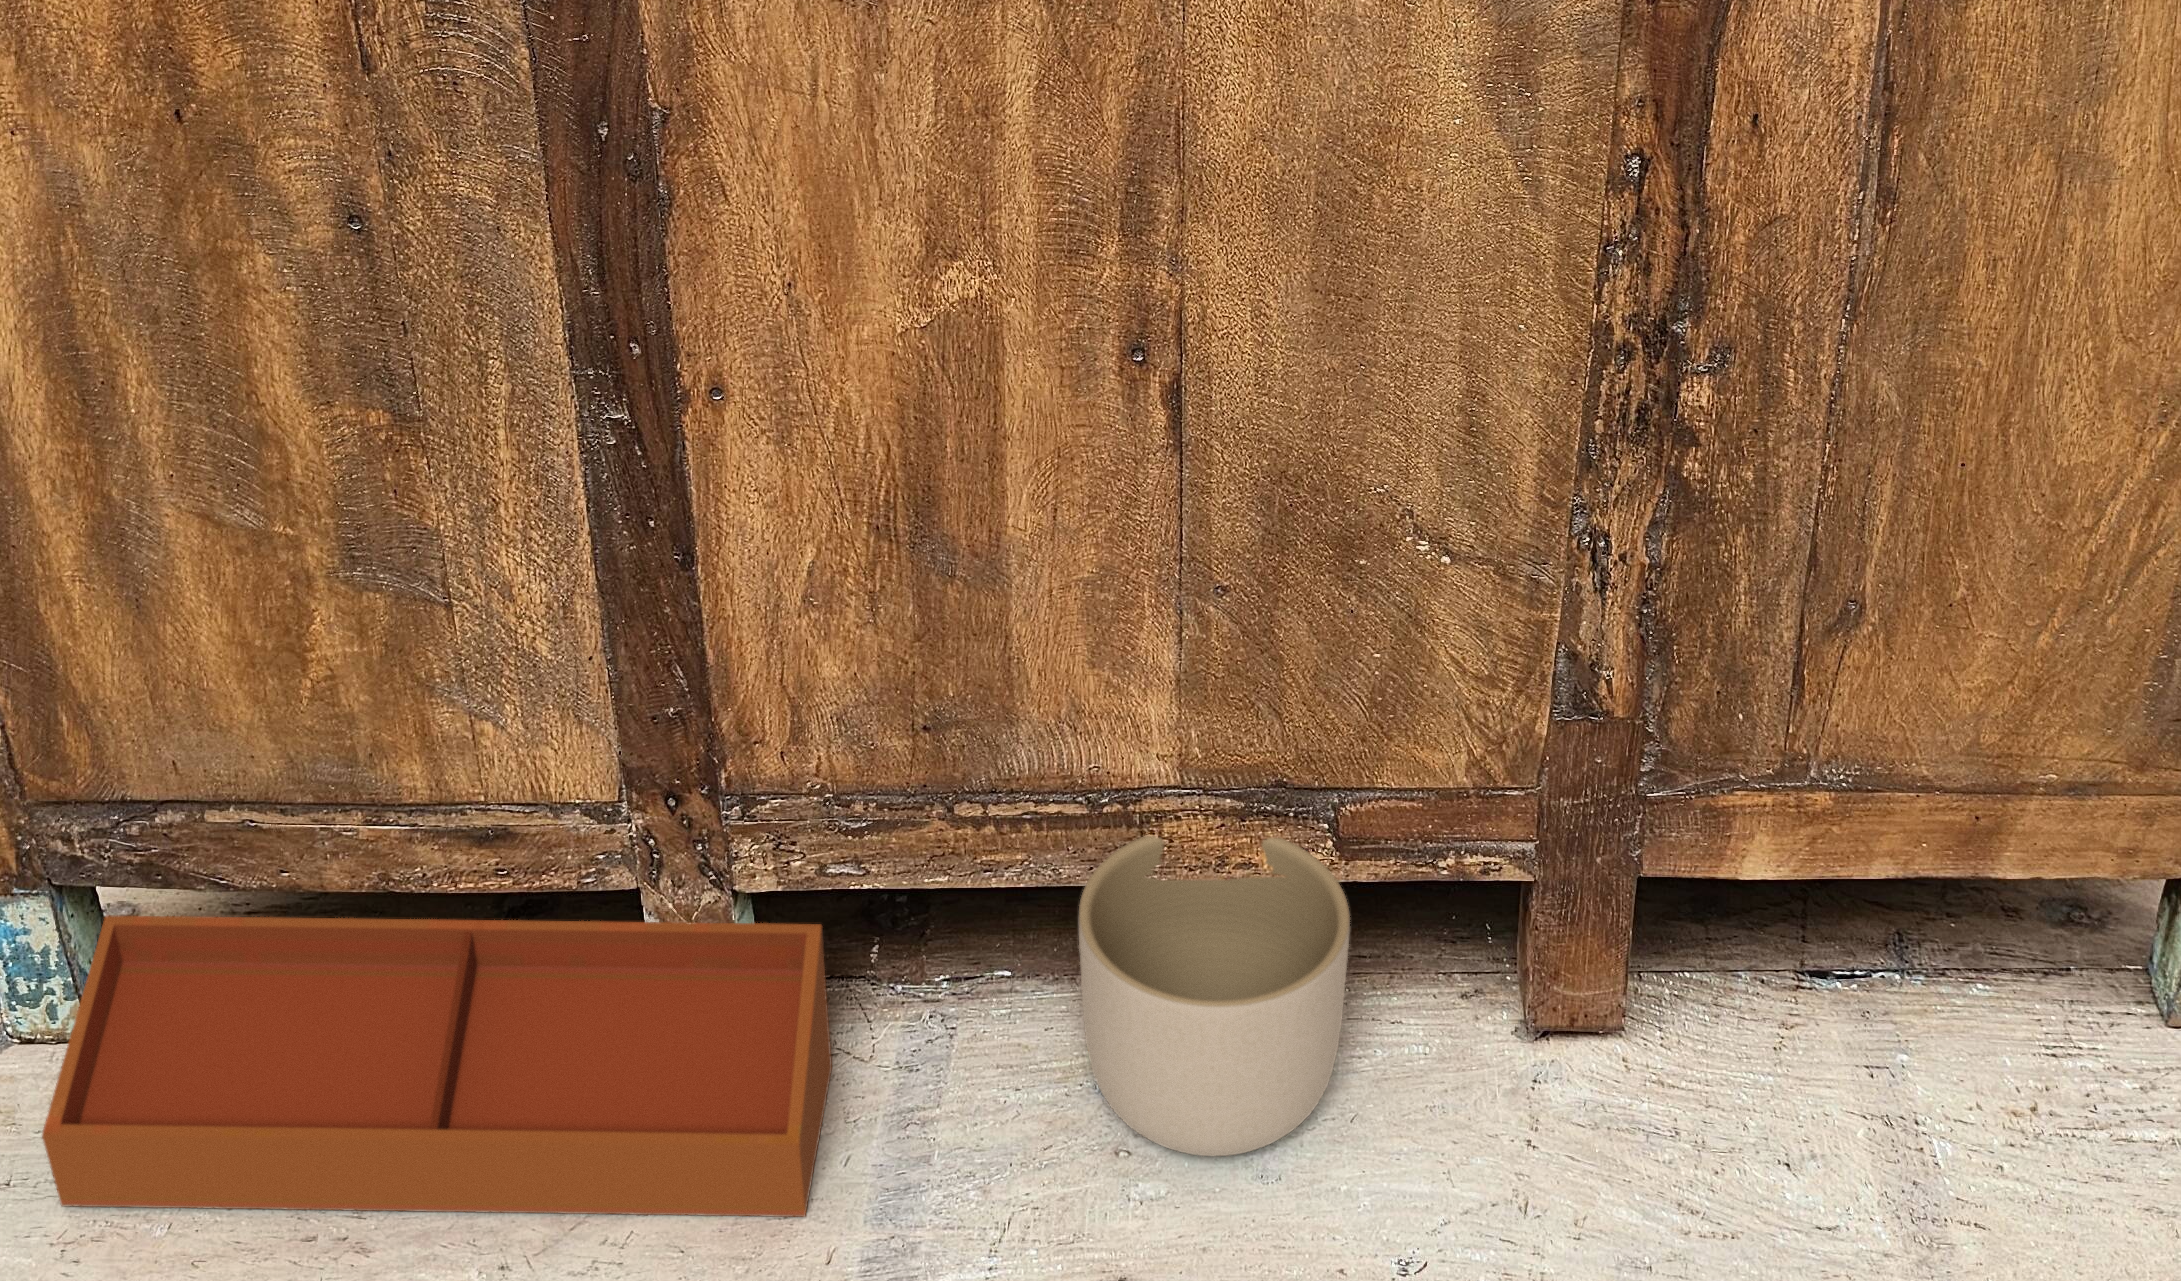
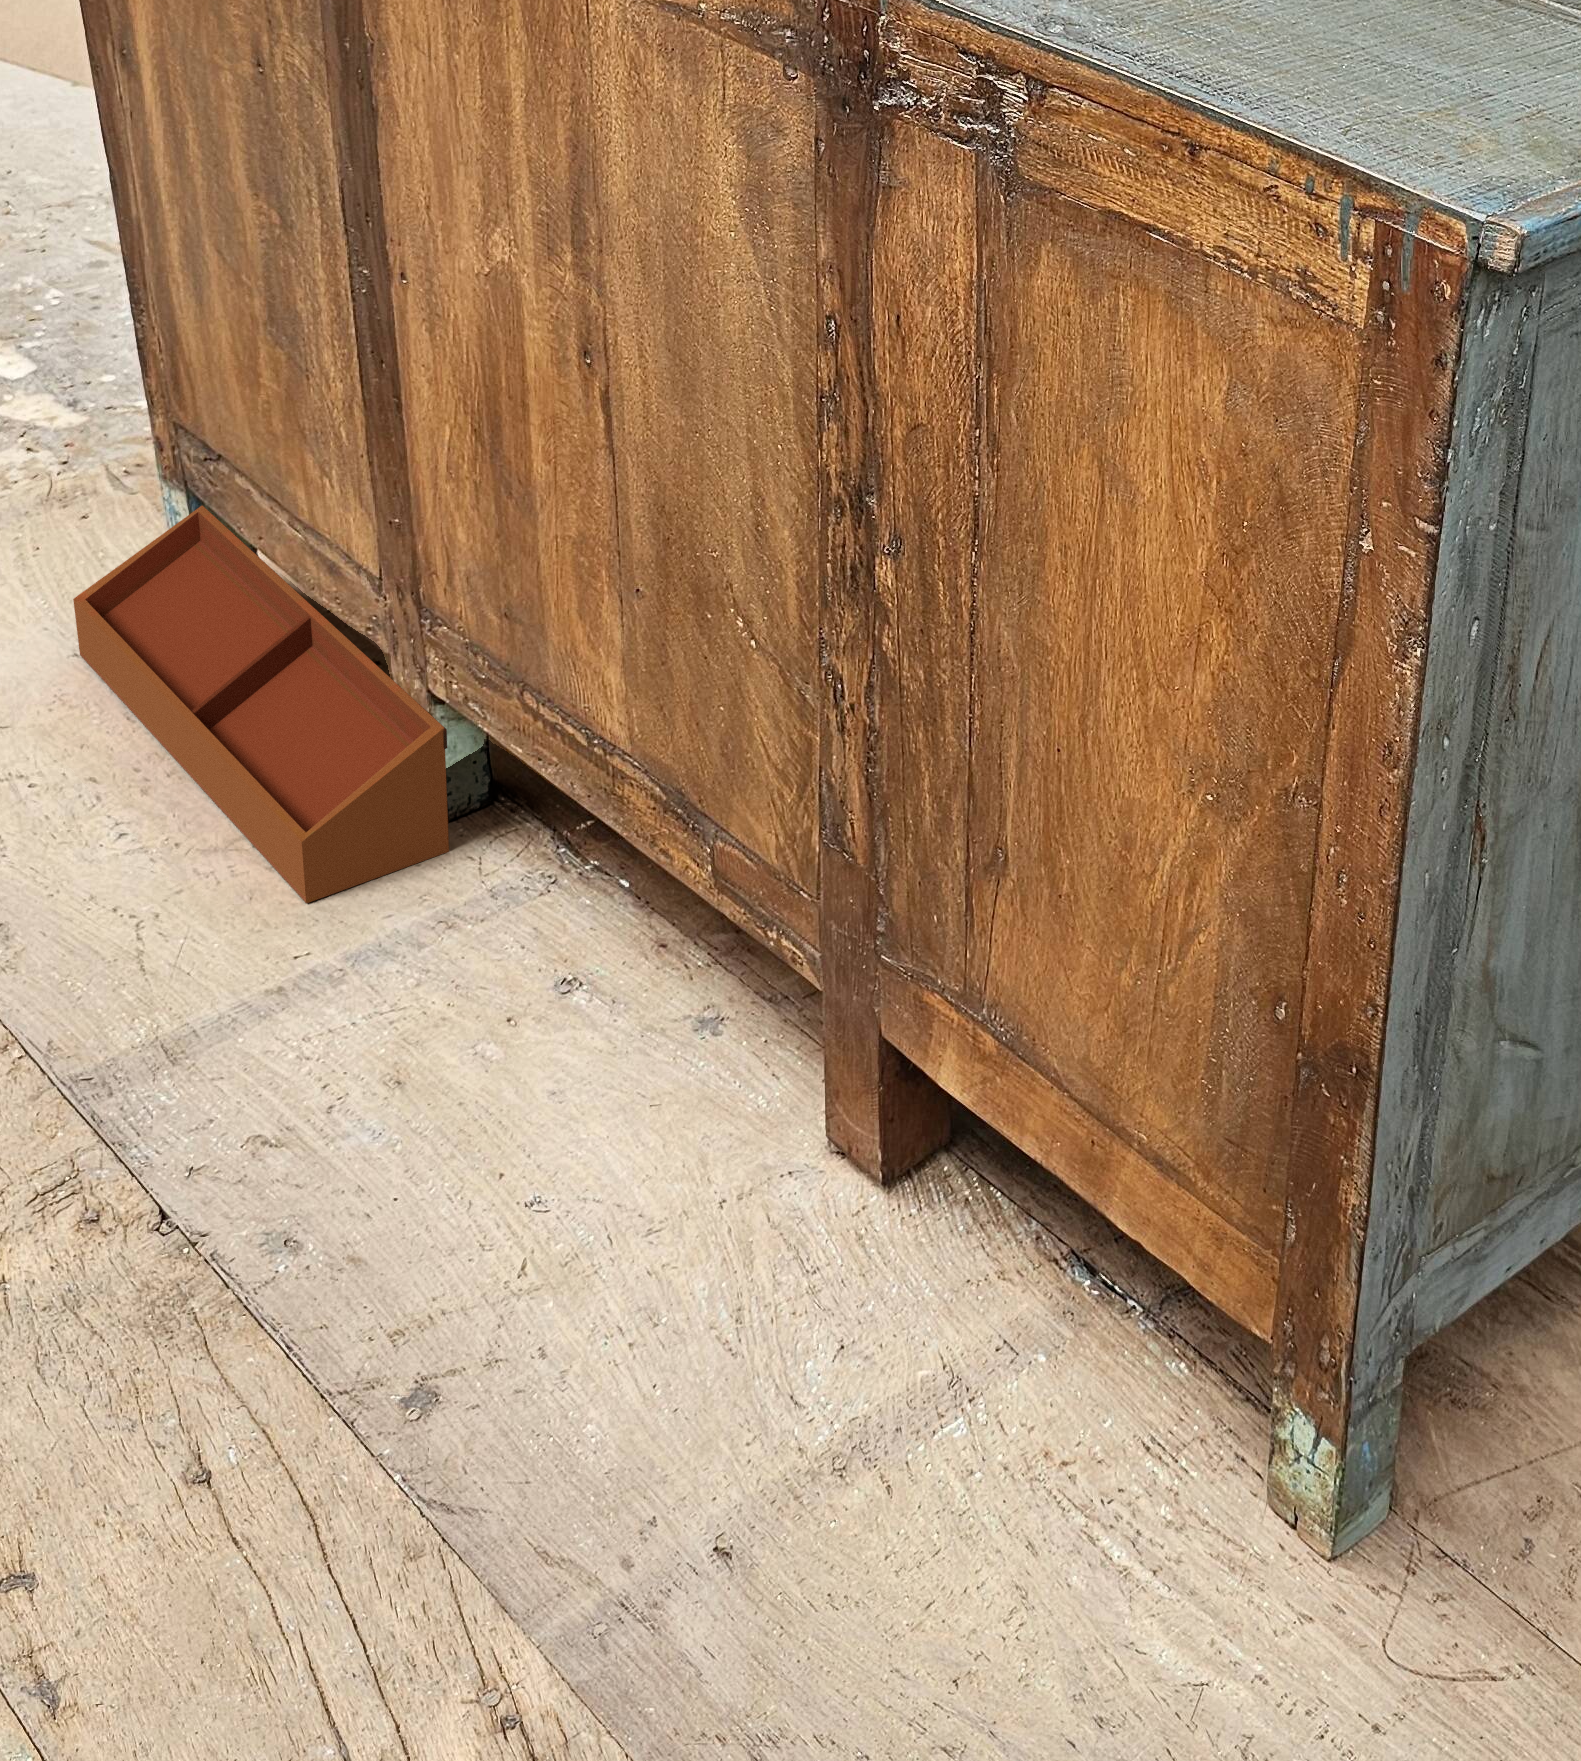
planter: present [1079,836,1350,1156] -> none [463,787,700,1061]

